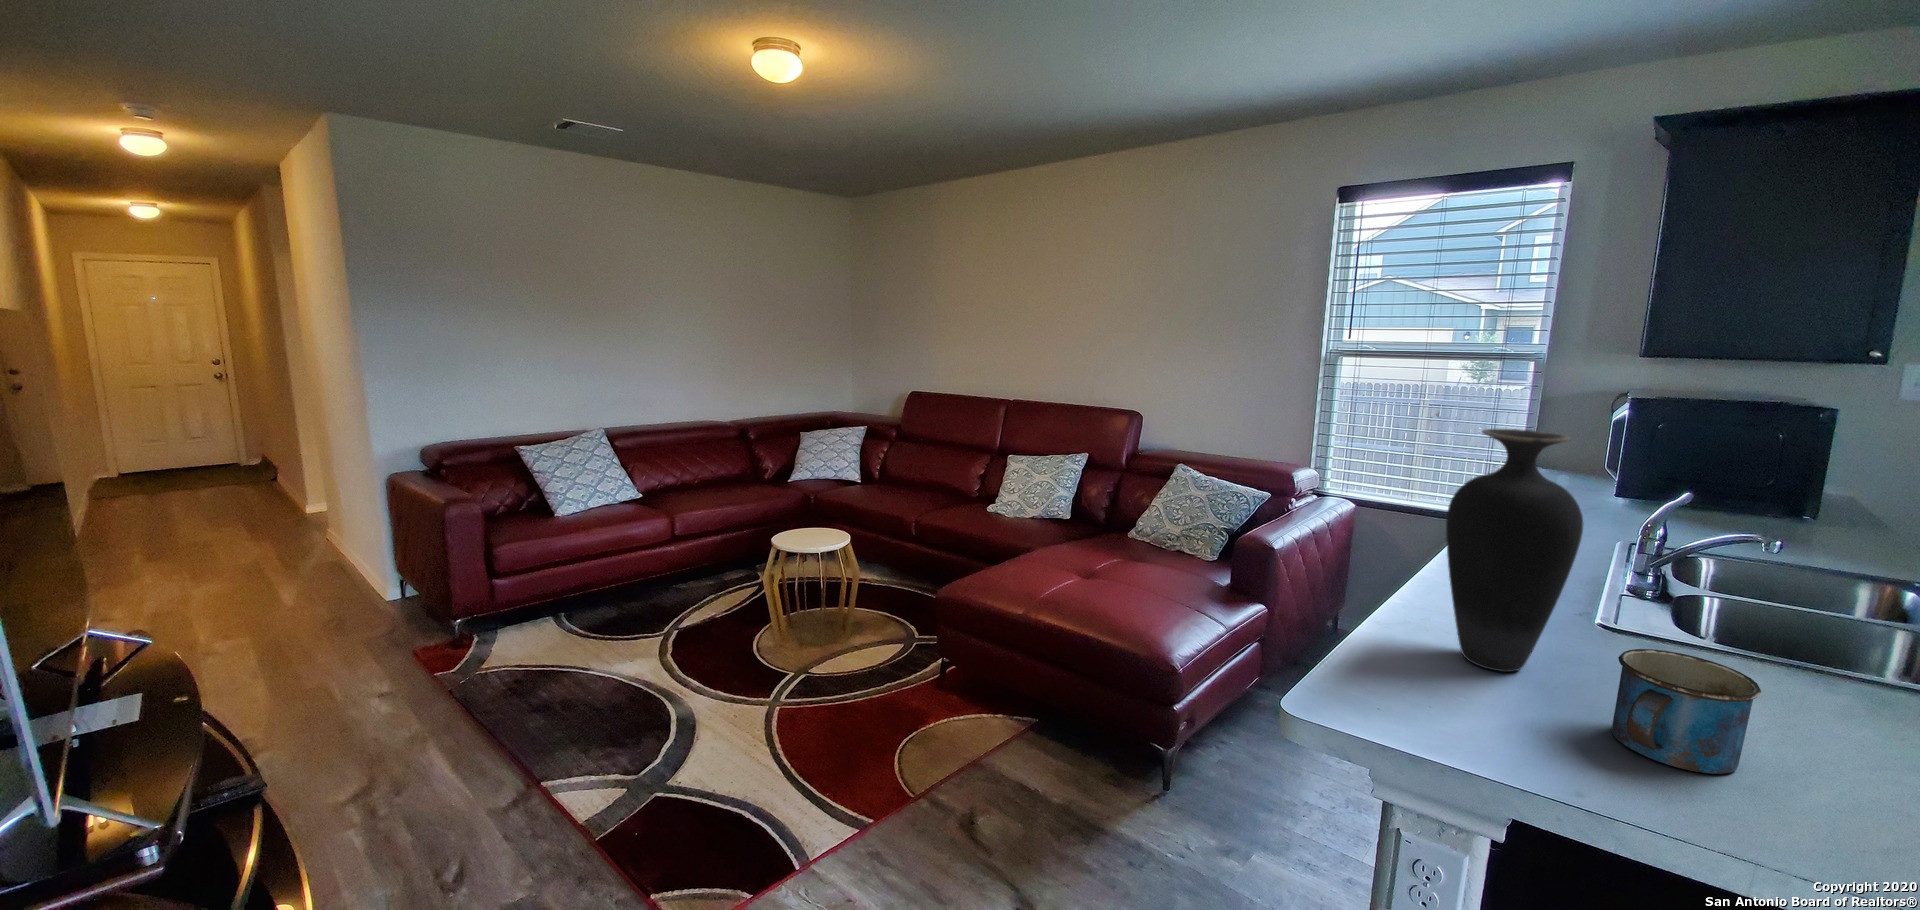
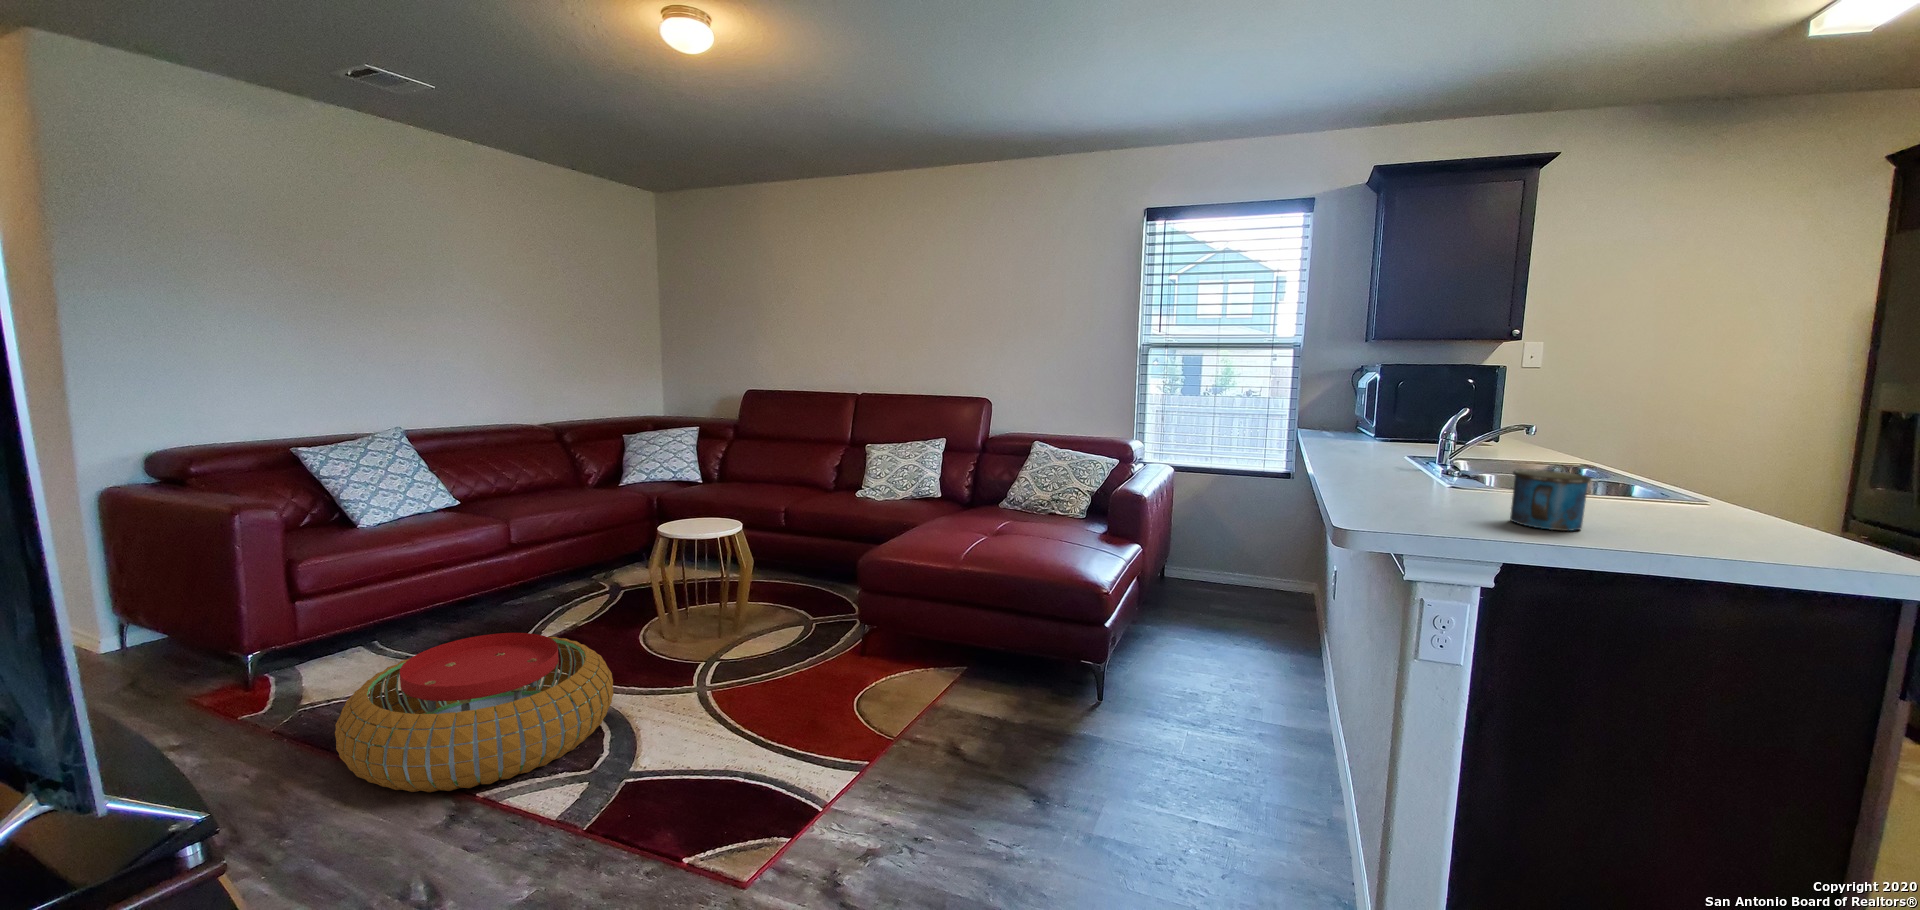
vase: present [1446,429,1583,672] -> none [1385,343,1472,506]
pouf: none [453,632,688,776] -> present [335,633,614,792]

